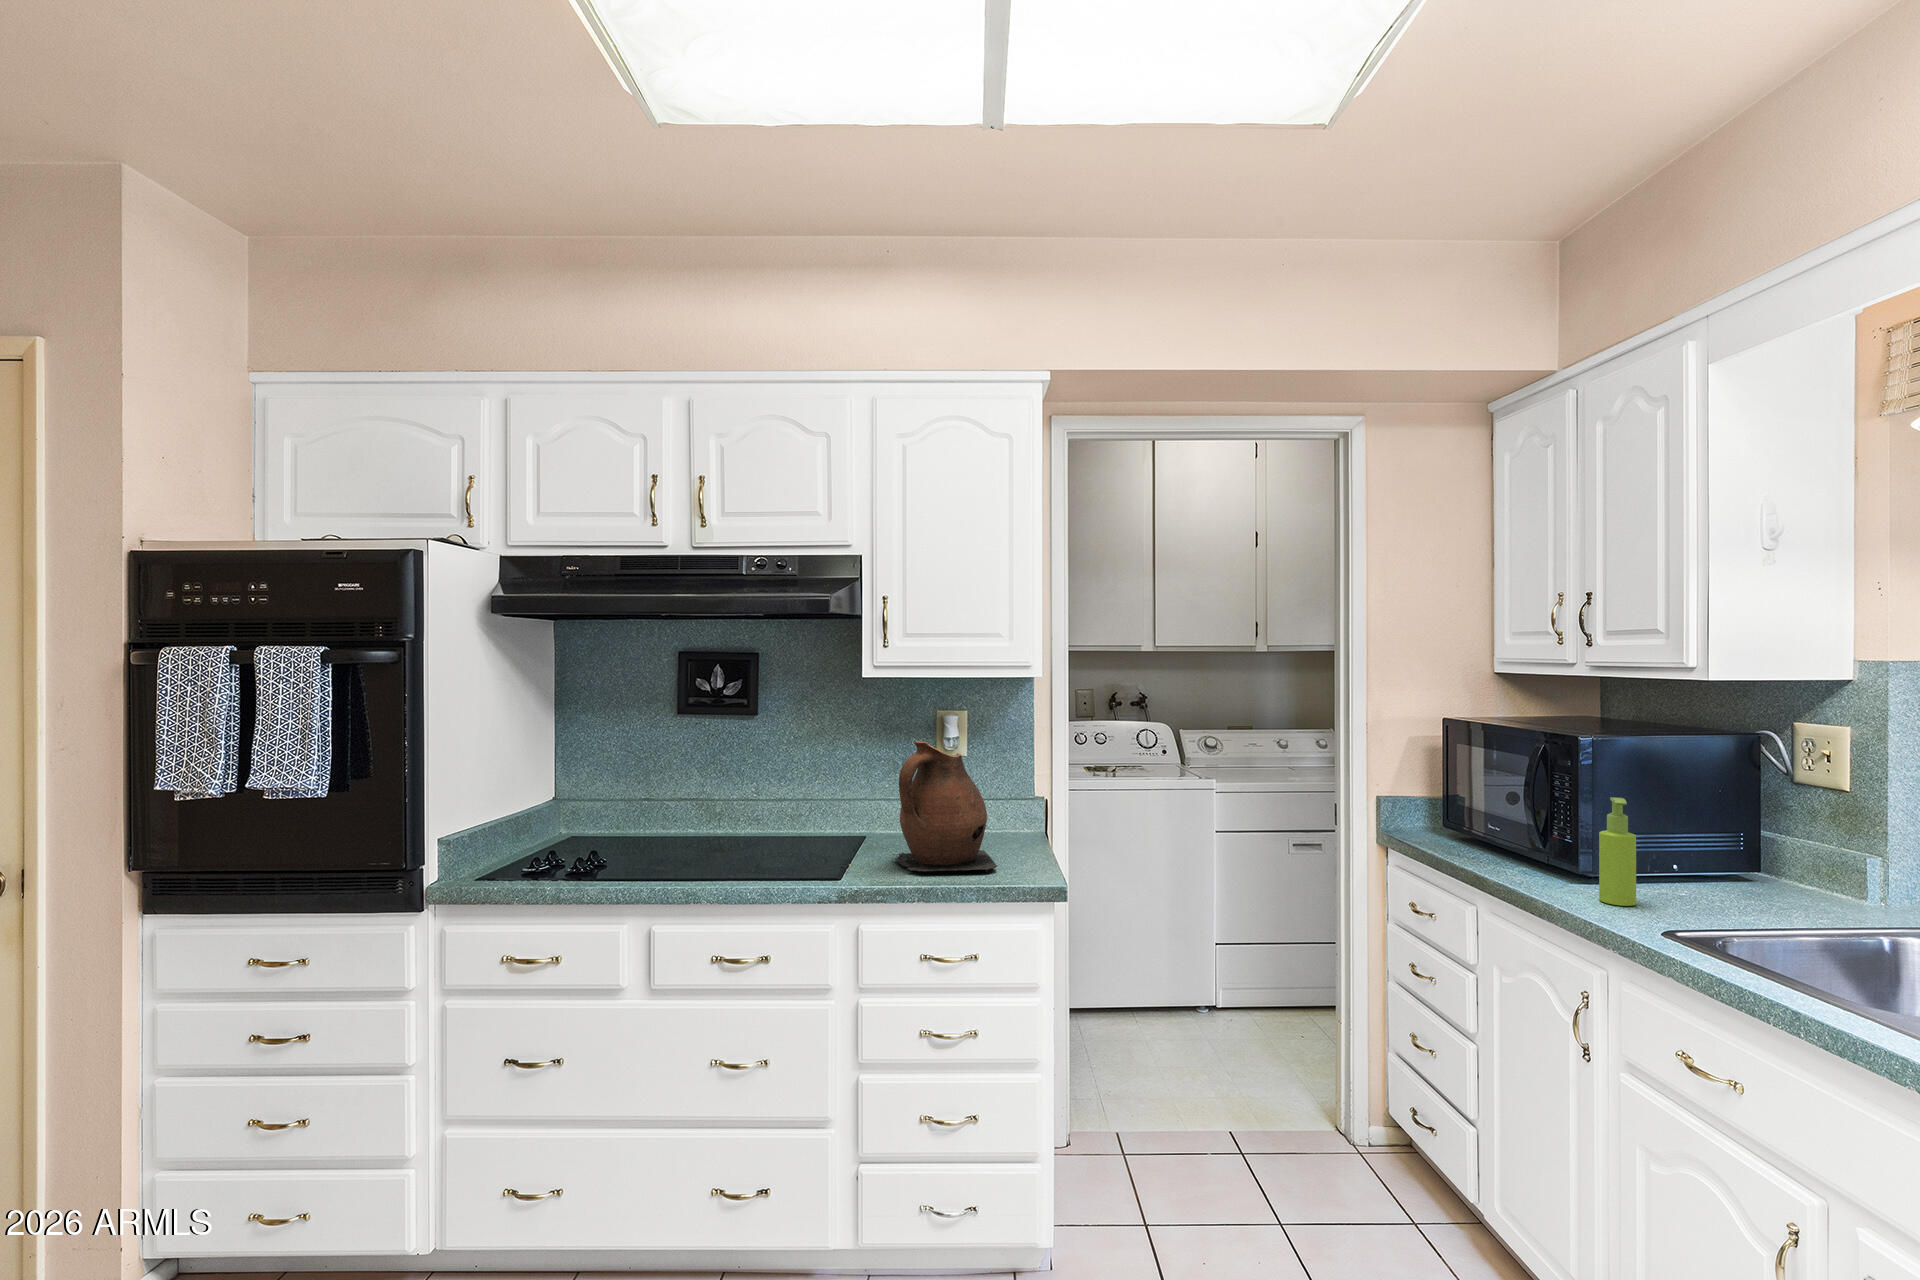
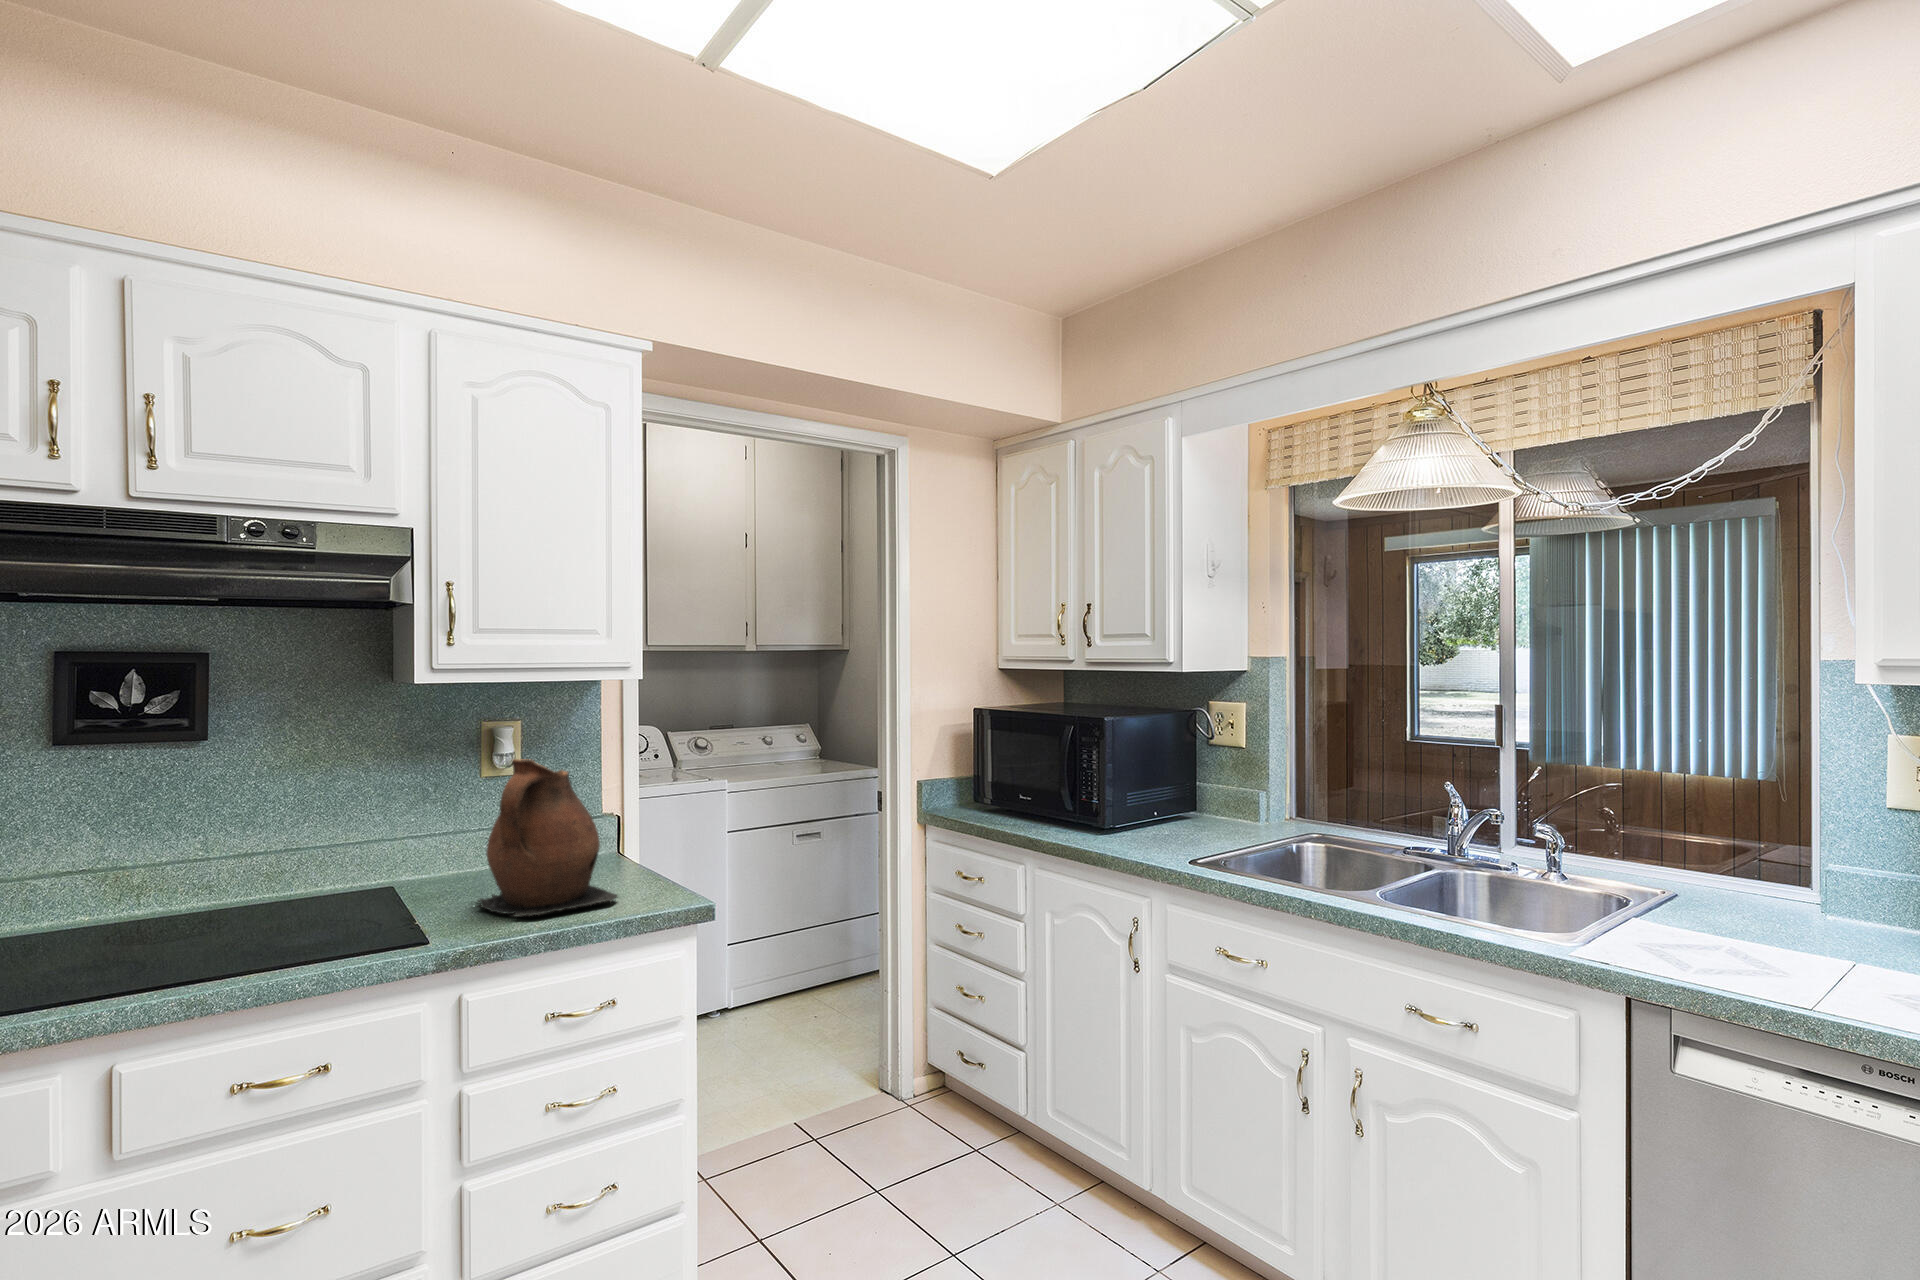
soap dispenser: present [1599,797,1636,906] -> none [1130,763,1154,847]

